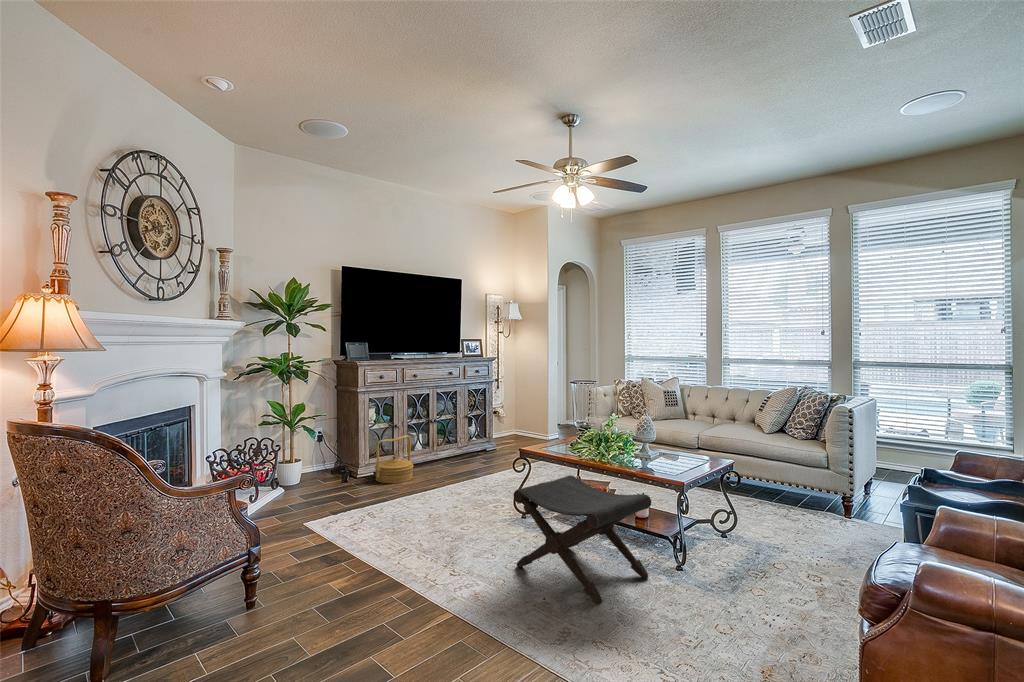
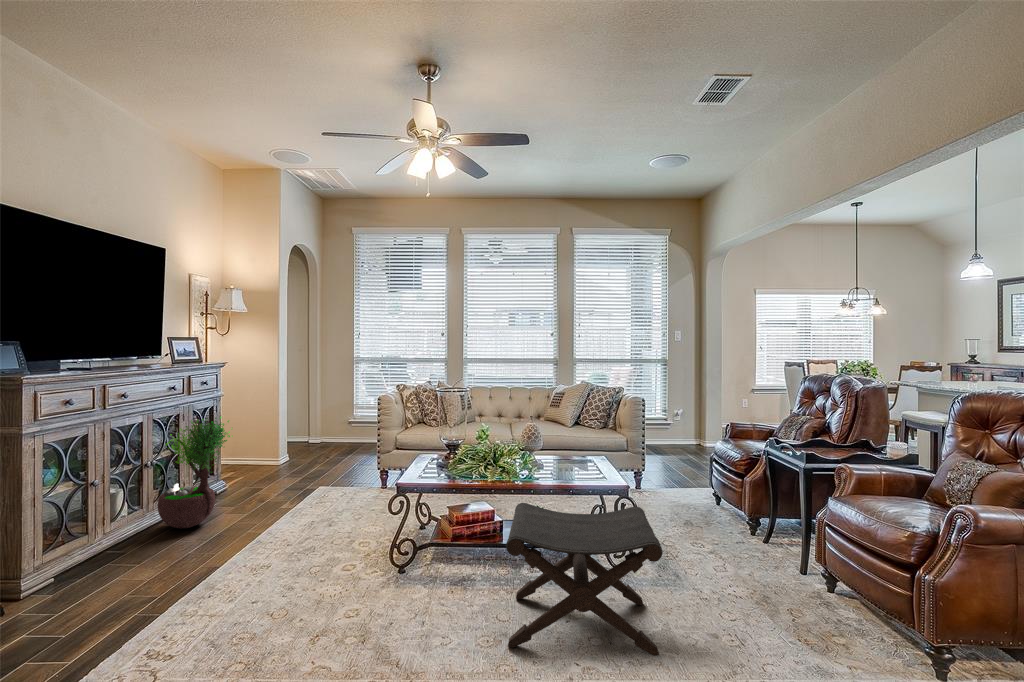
potted tree: none [436,391,479,465] -> present [158,417,230,528]
woven basket: present [375,435,413,483] -> none [65,495,148,588]

